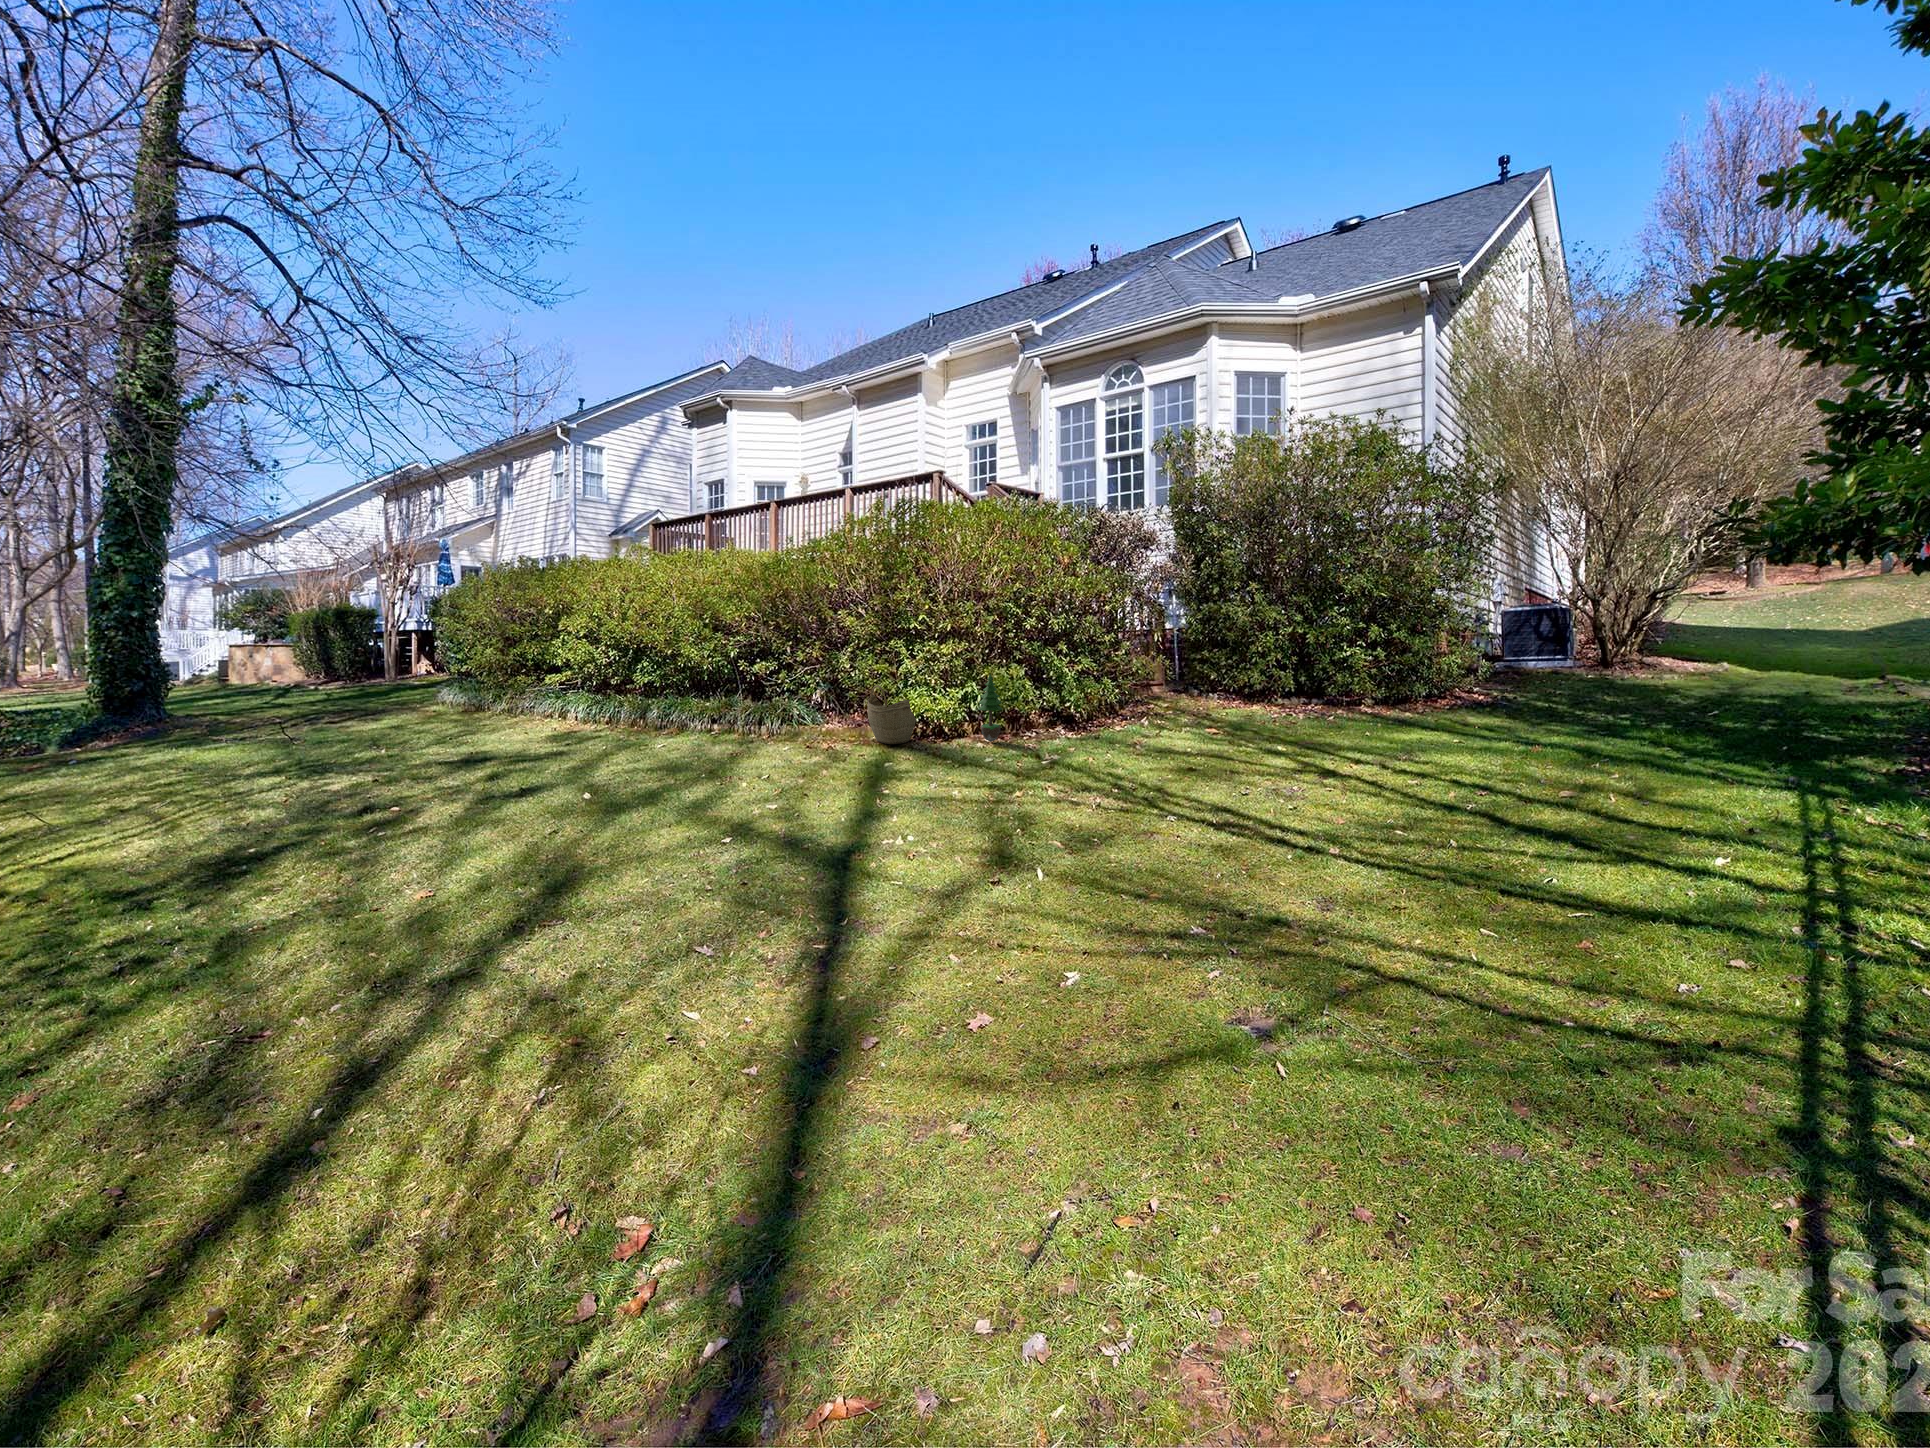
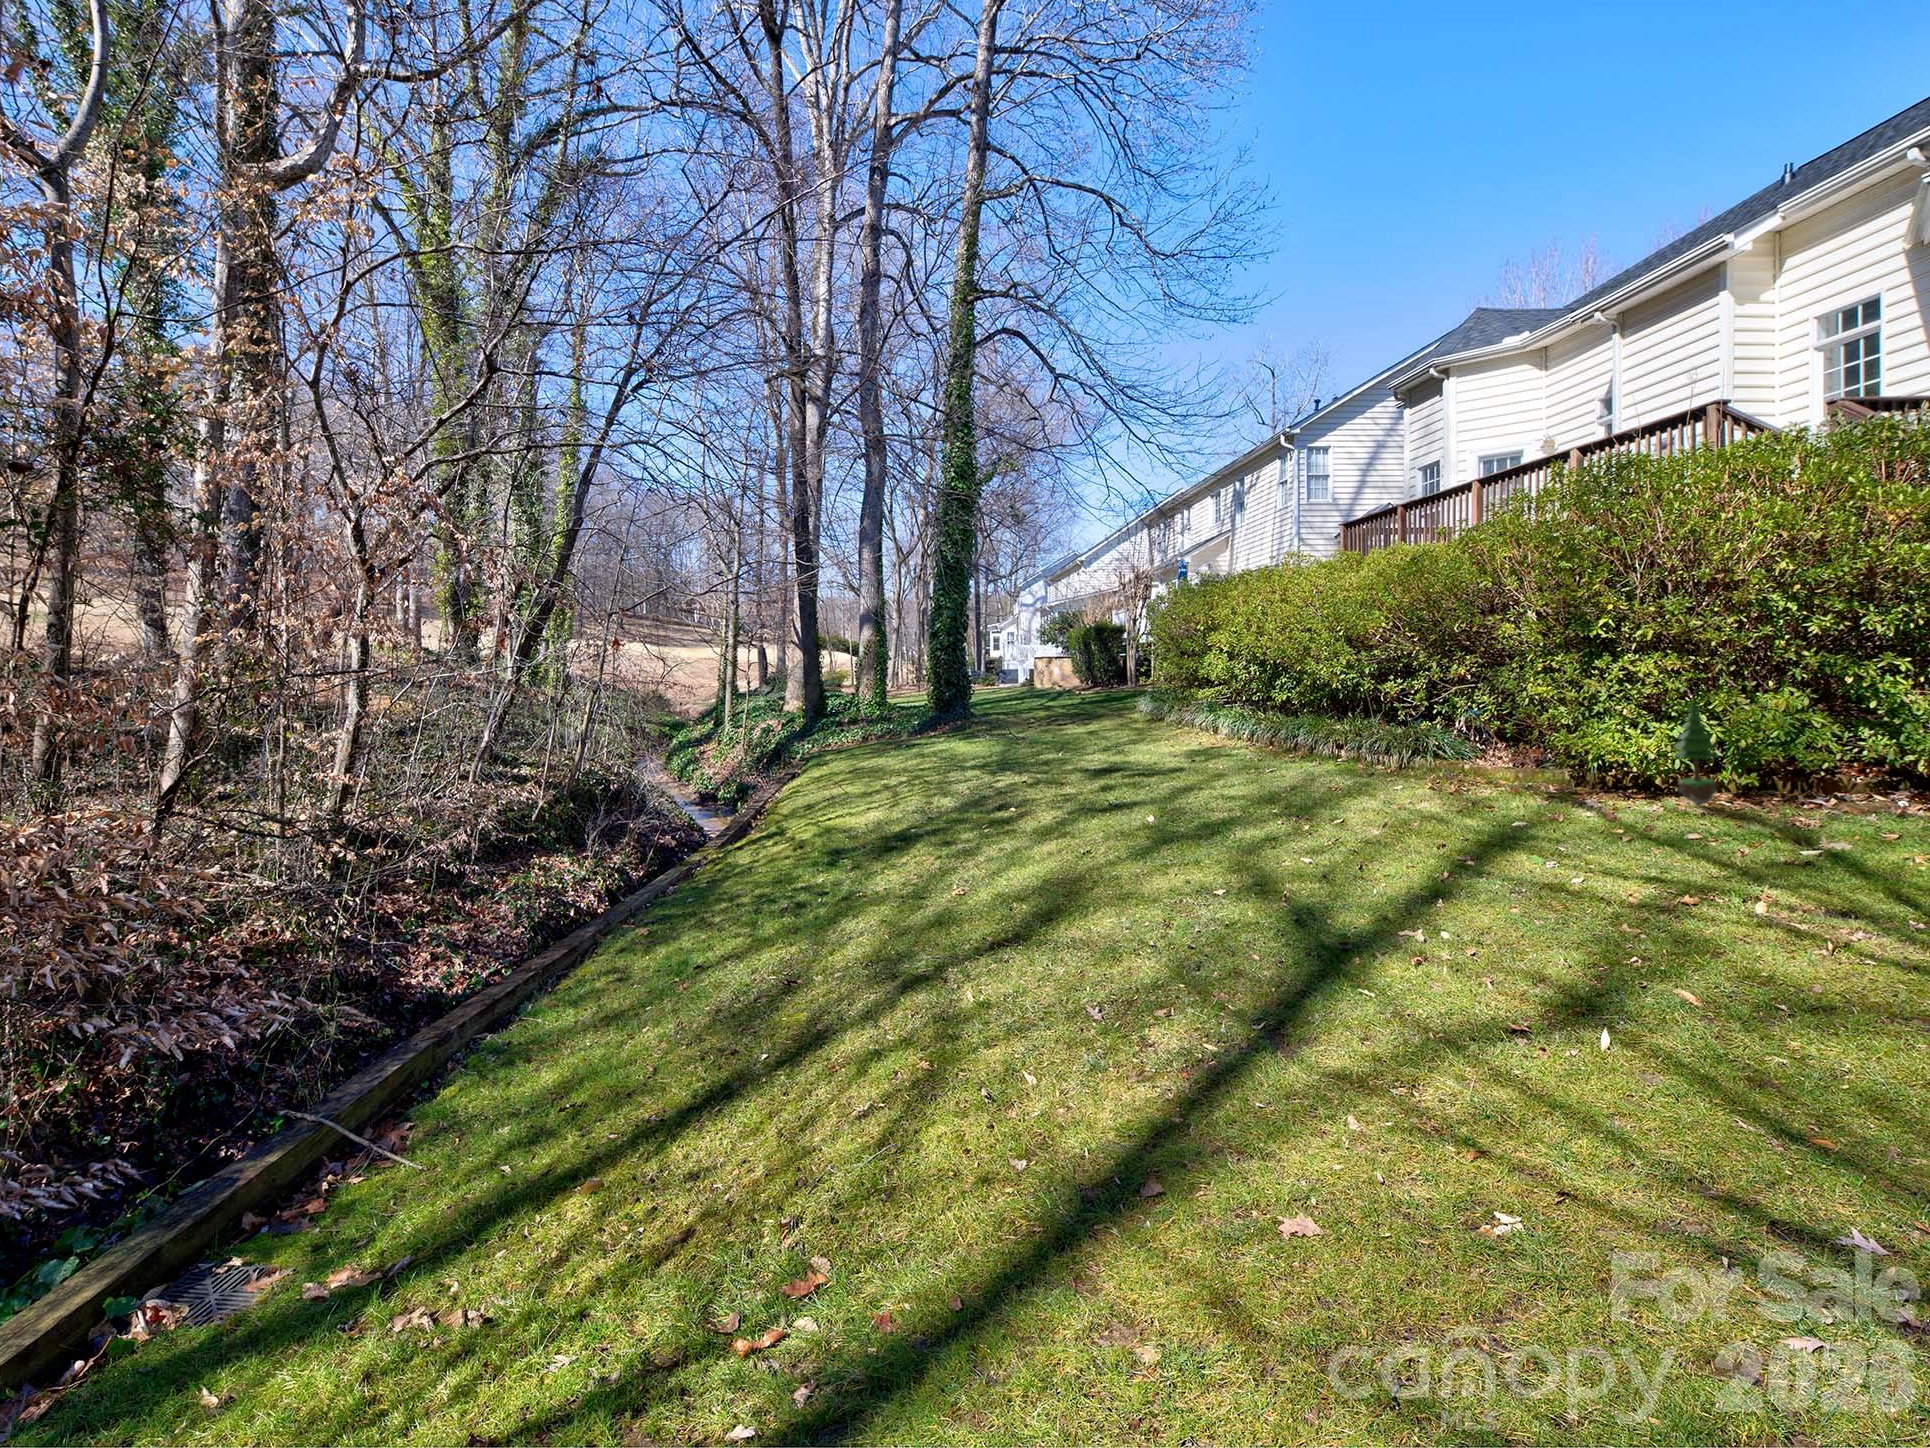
woven basket: present [868,685,916,744] -> none [1493,711,1567,796]

